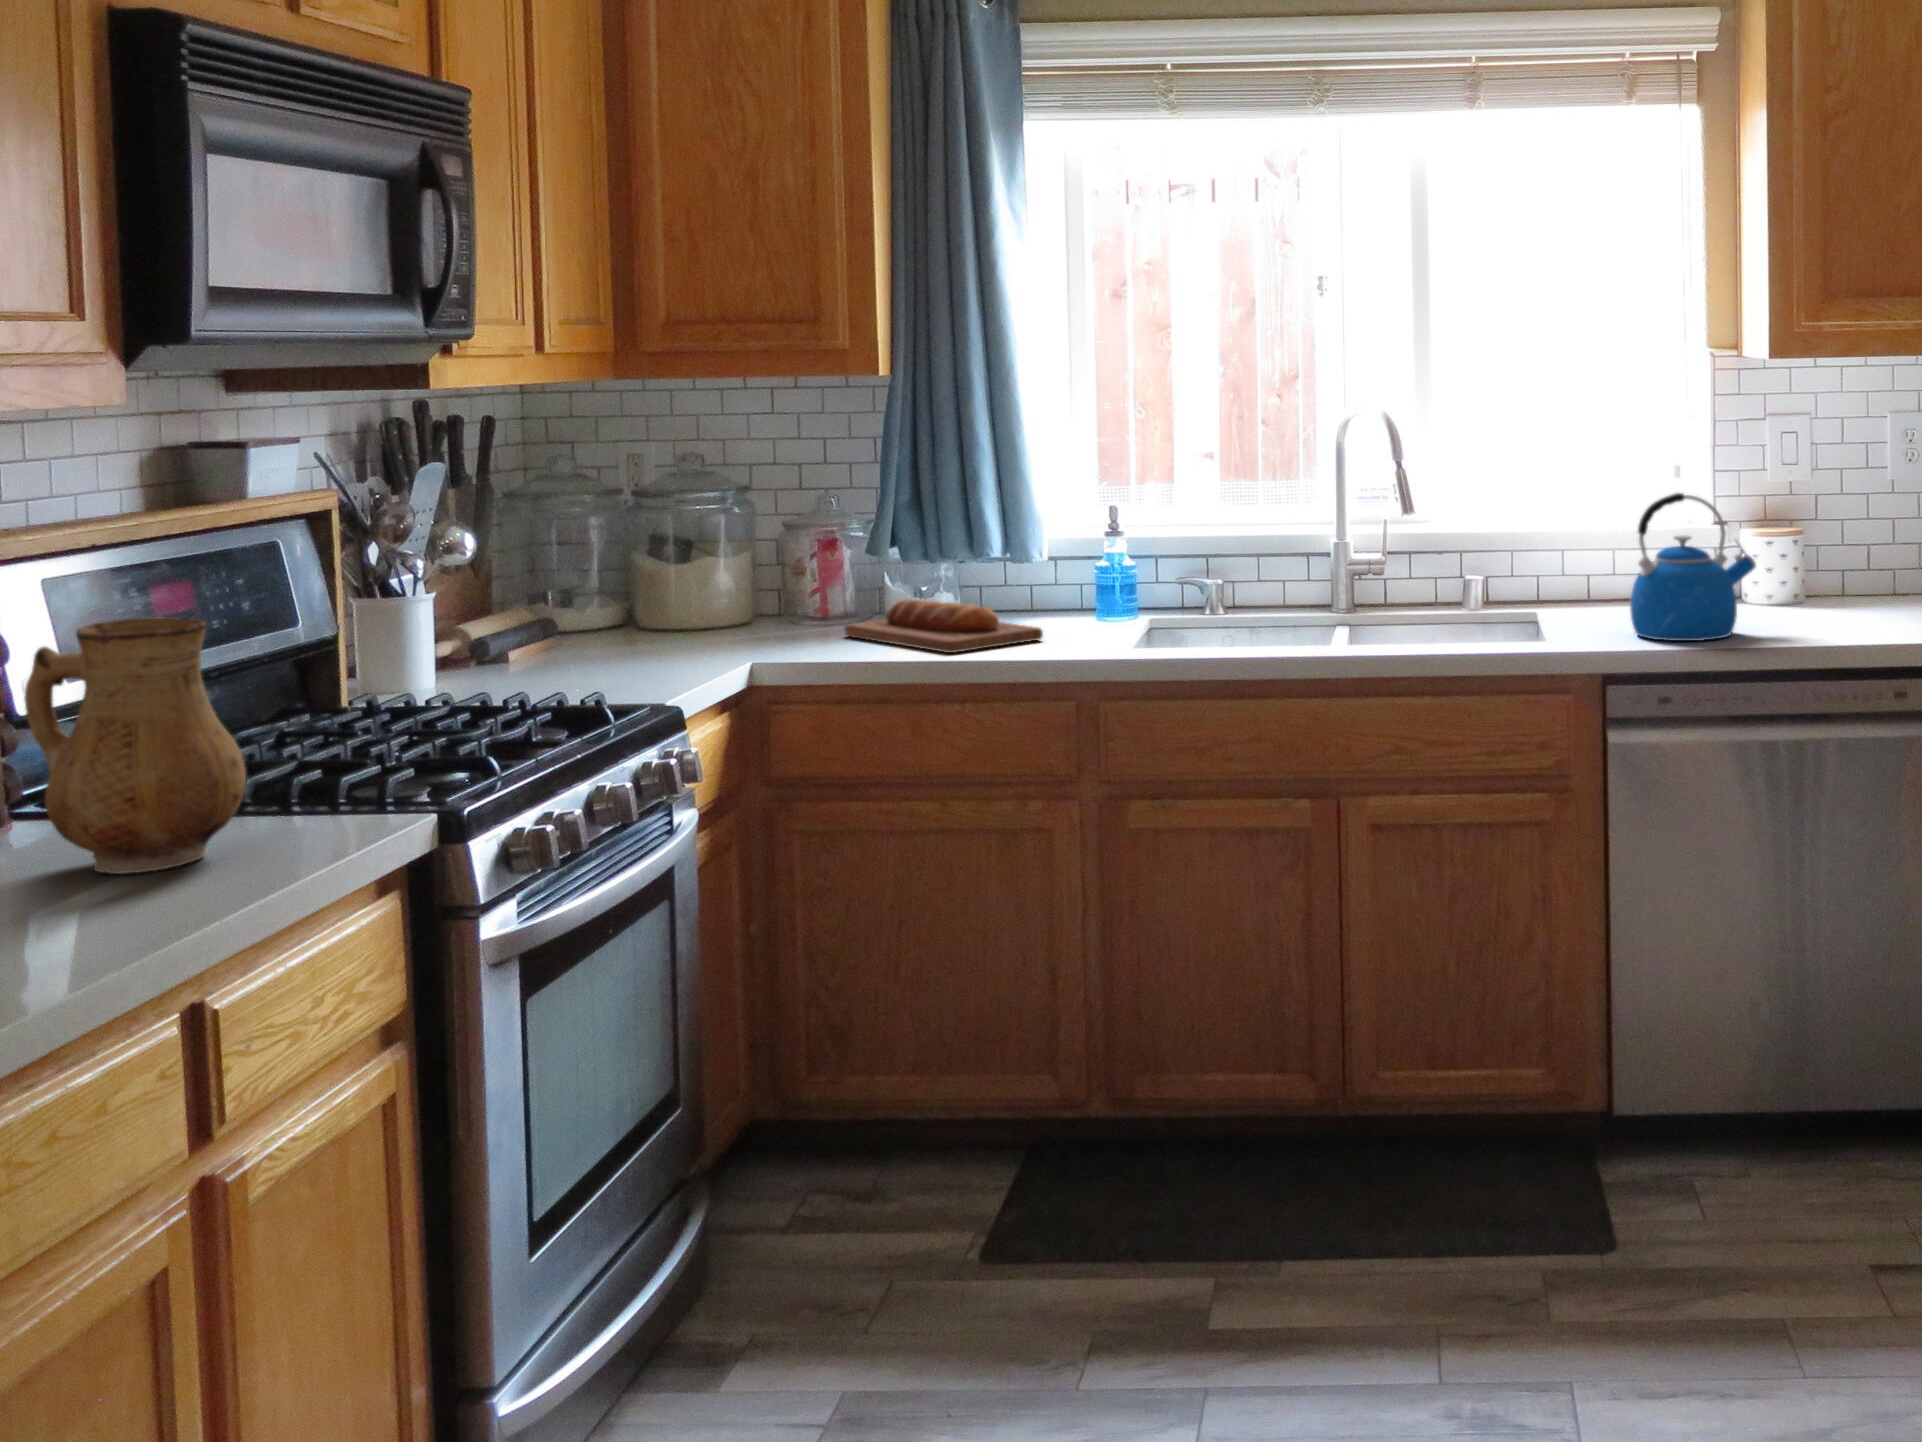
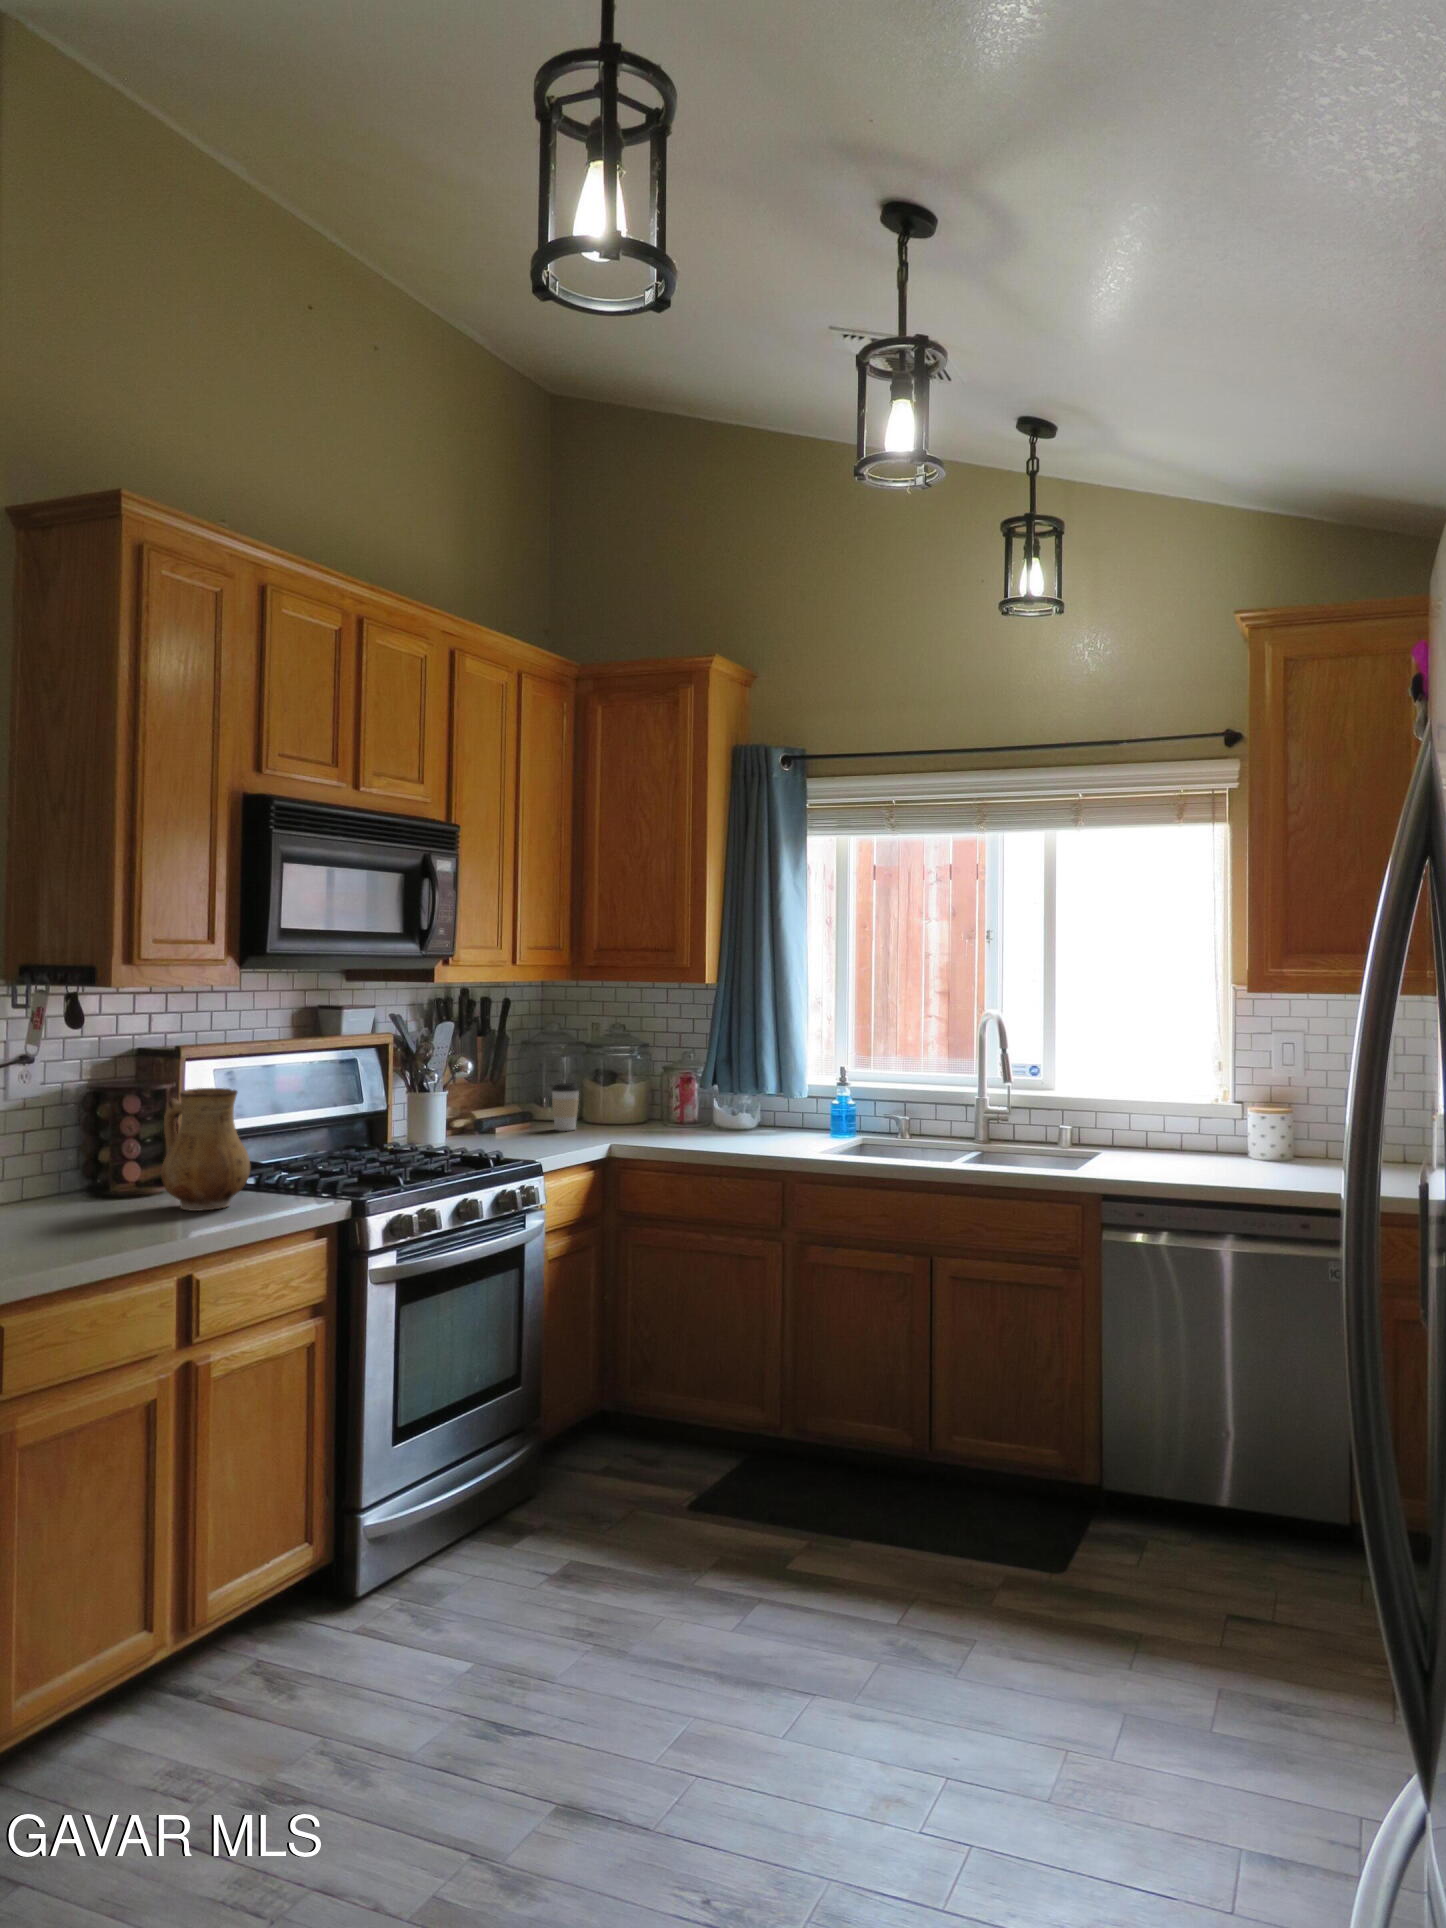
kettle: present [1630,493,1756,641] -> none [1133,1076,1228,1179]
coffee cup: none [608,560,661,647] -> present [552,1083,579,1131]
bread loaf: present [845,600,1043,653] -> none [673,1116,772,1147]

